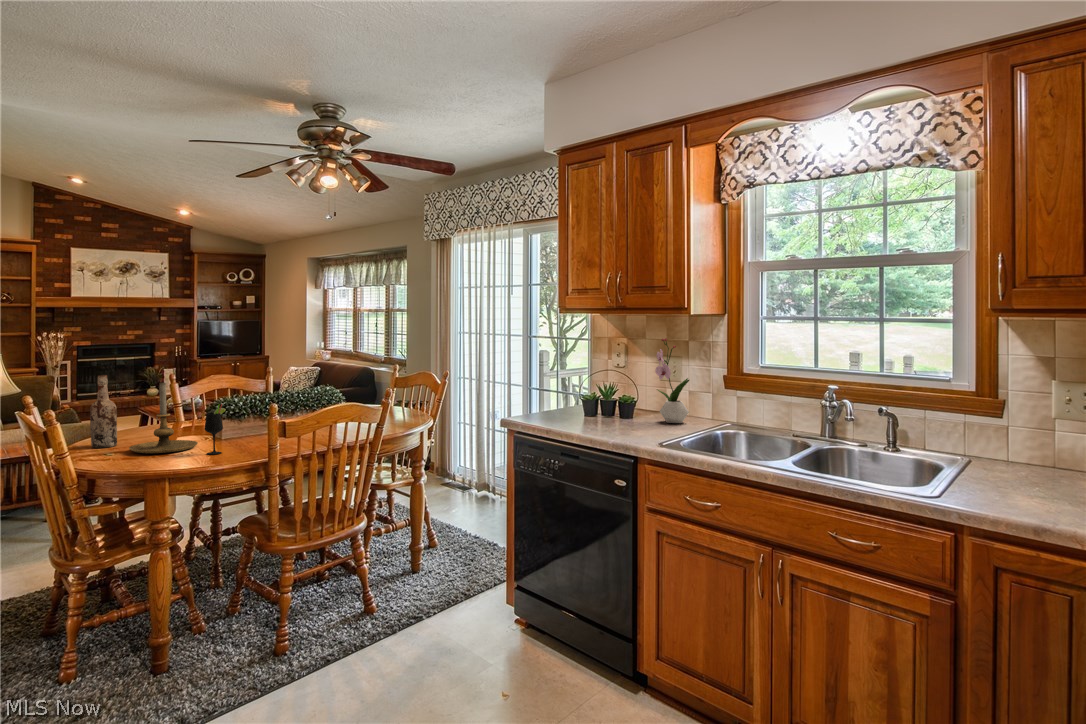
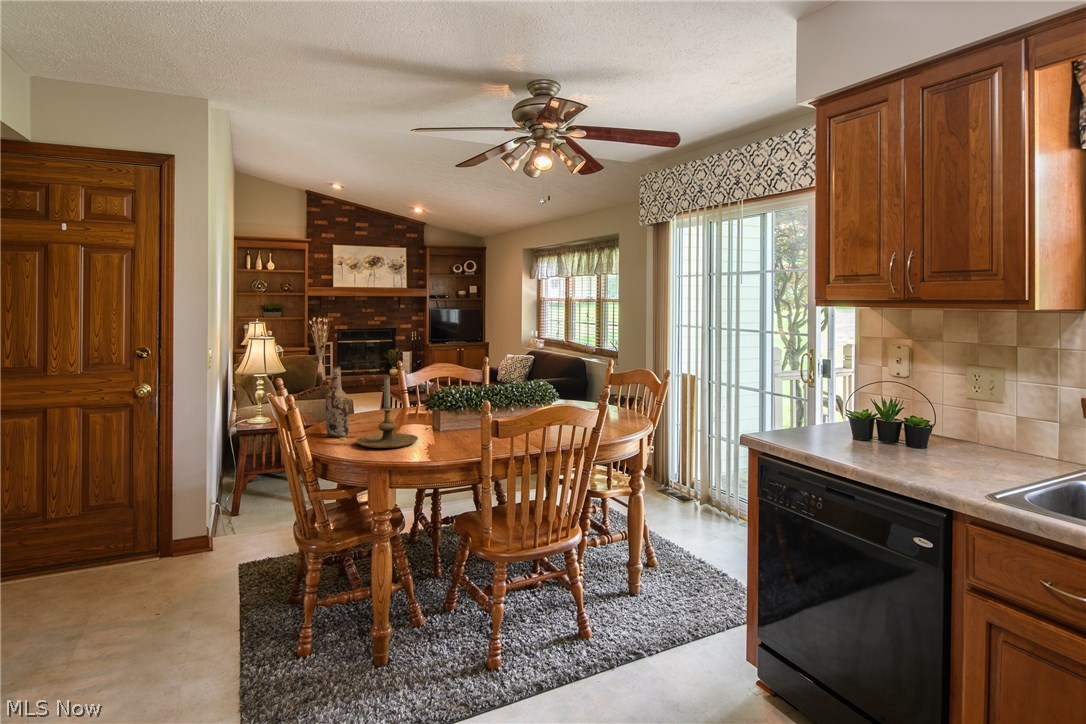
flower arrangement: present [655,338,689,423] -> none [961,340,1020,457]
wine glass: present [205,404,226,454] -> none [423,401,444,454]

